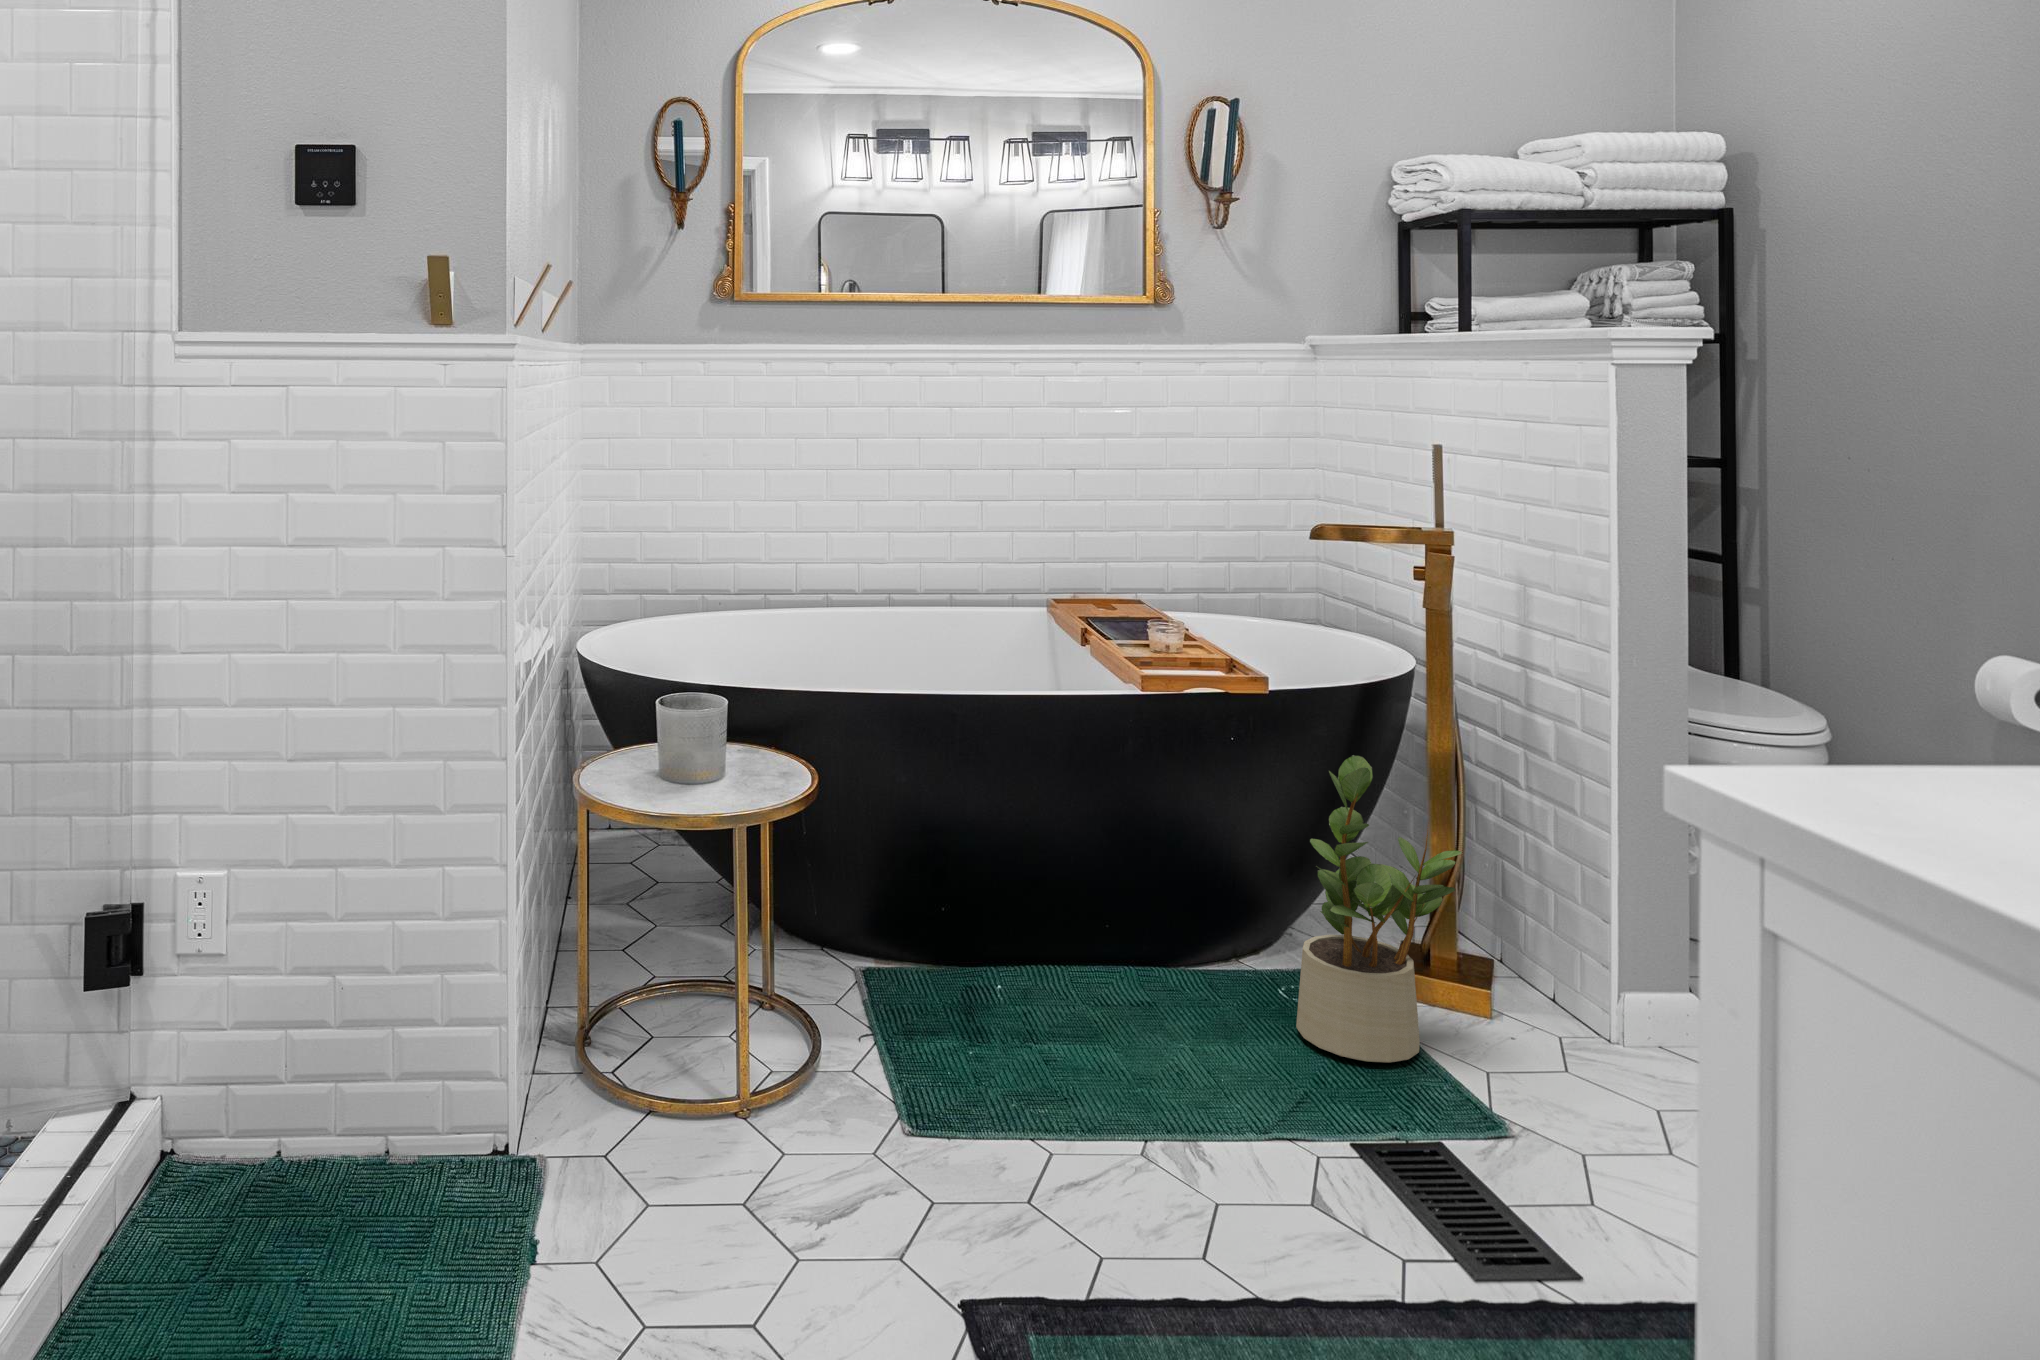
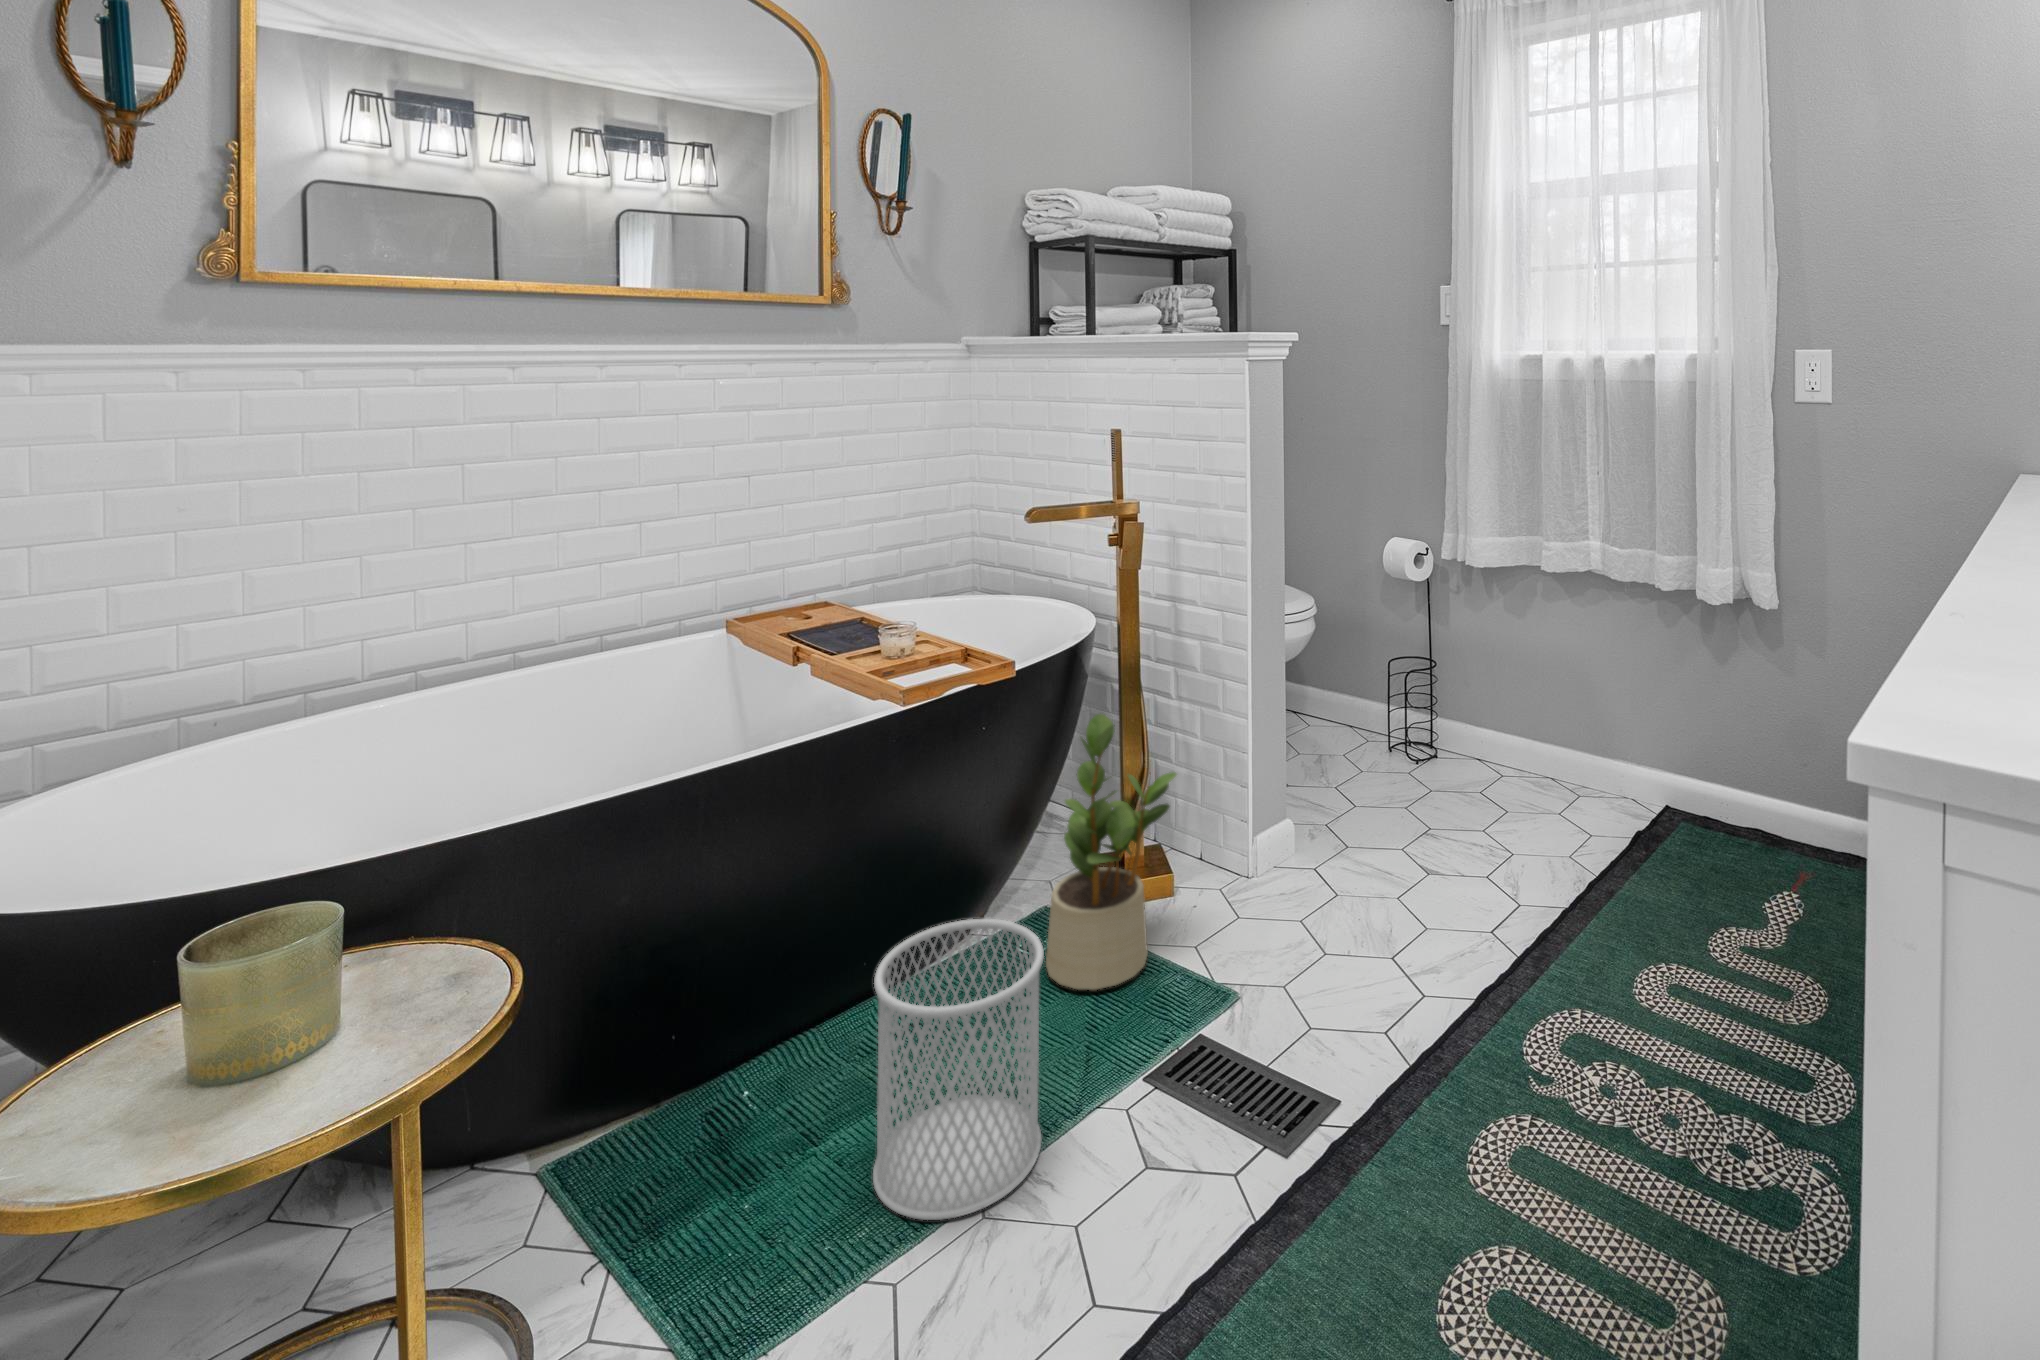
wastebasket: none [1063,896,1224,1152] -> present [873,919,1044,1220]

